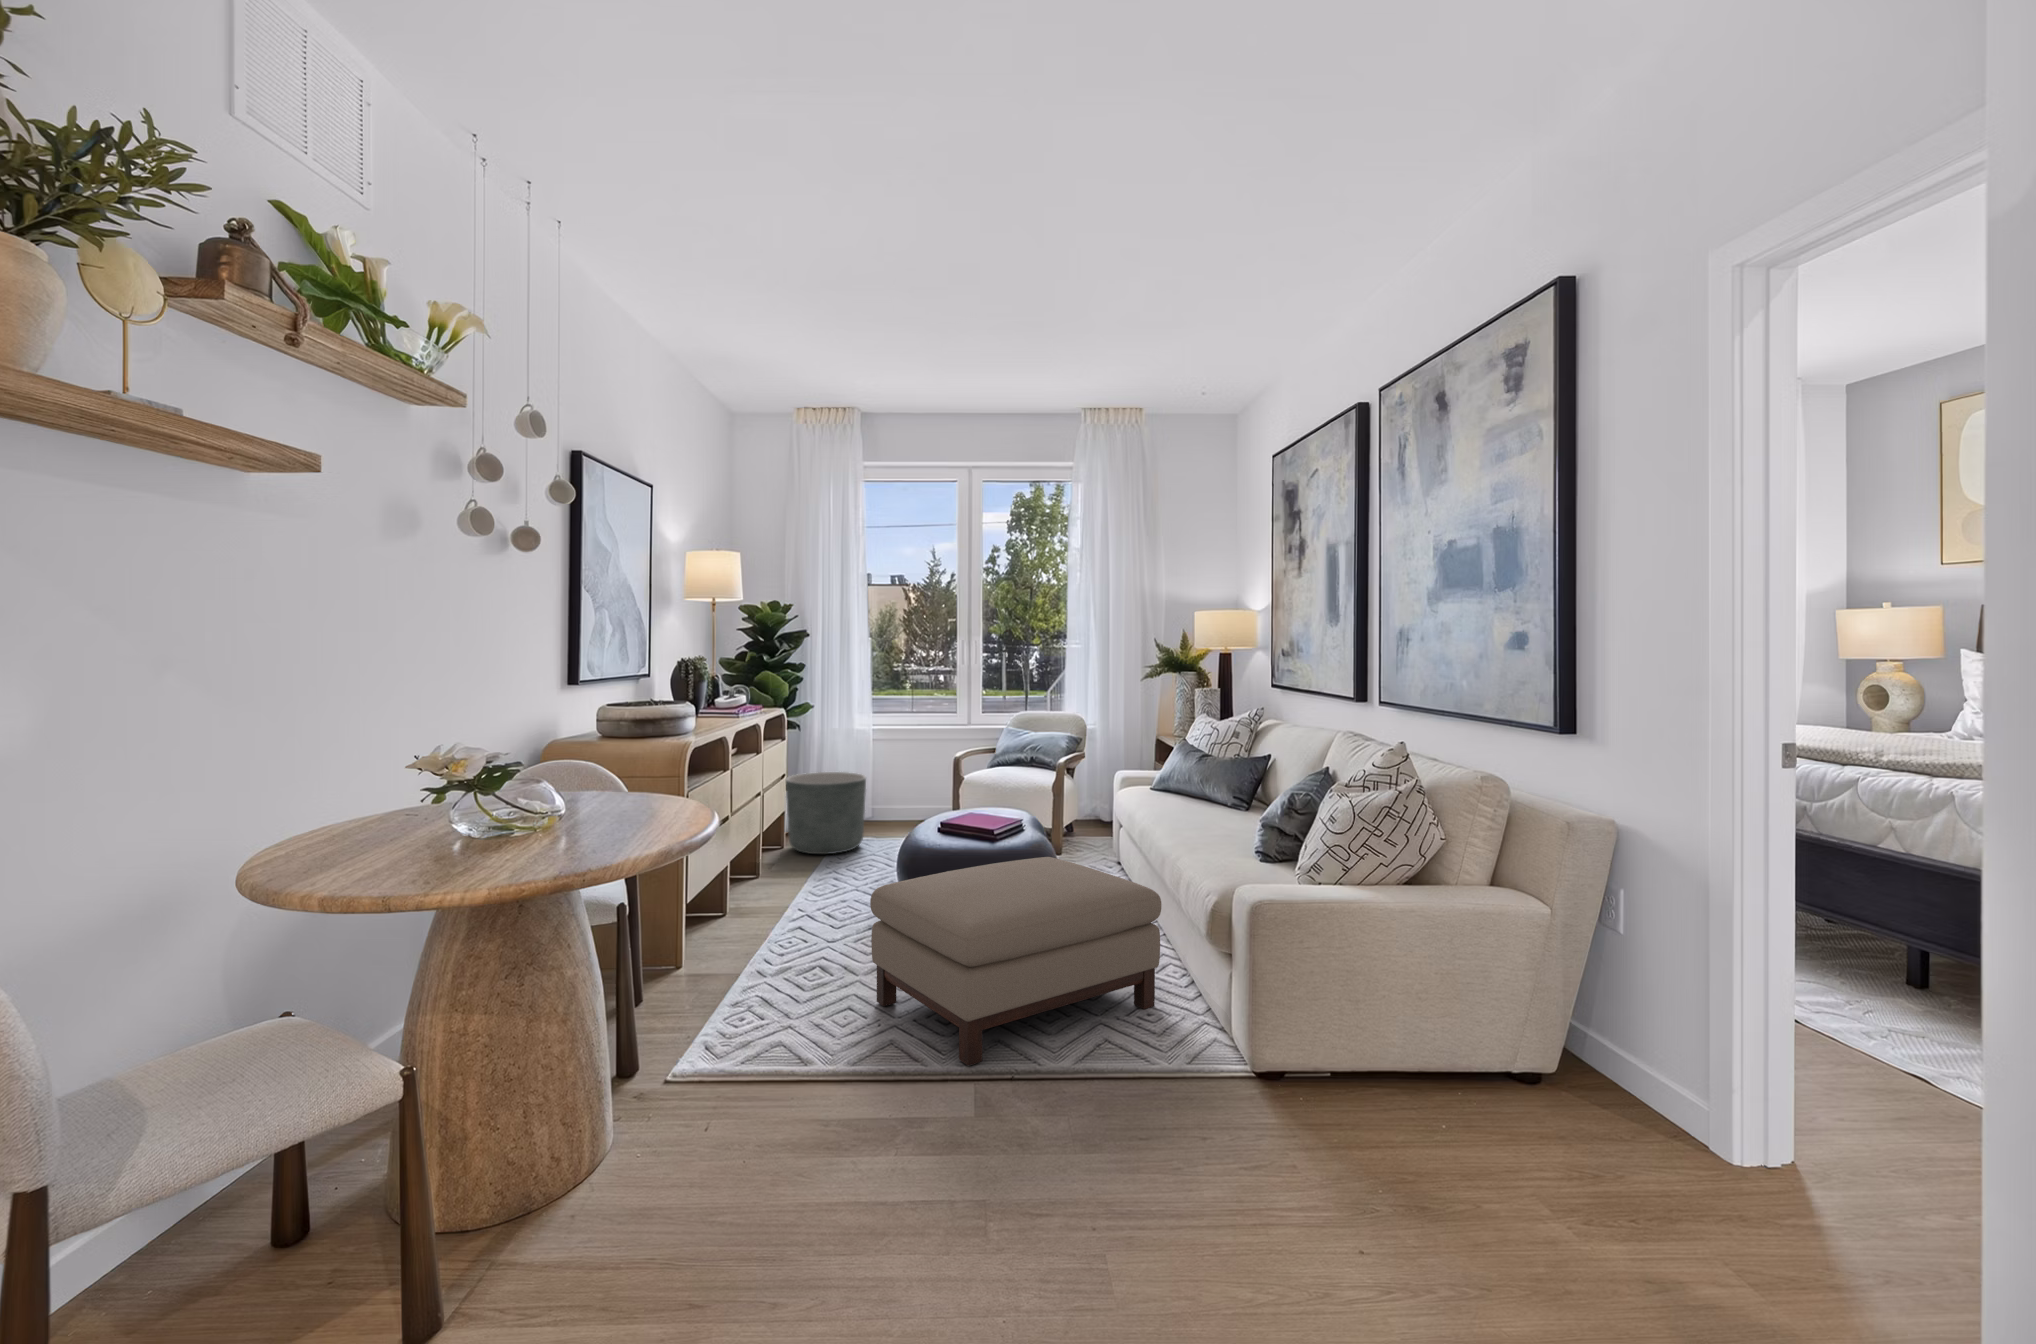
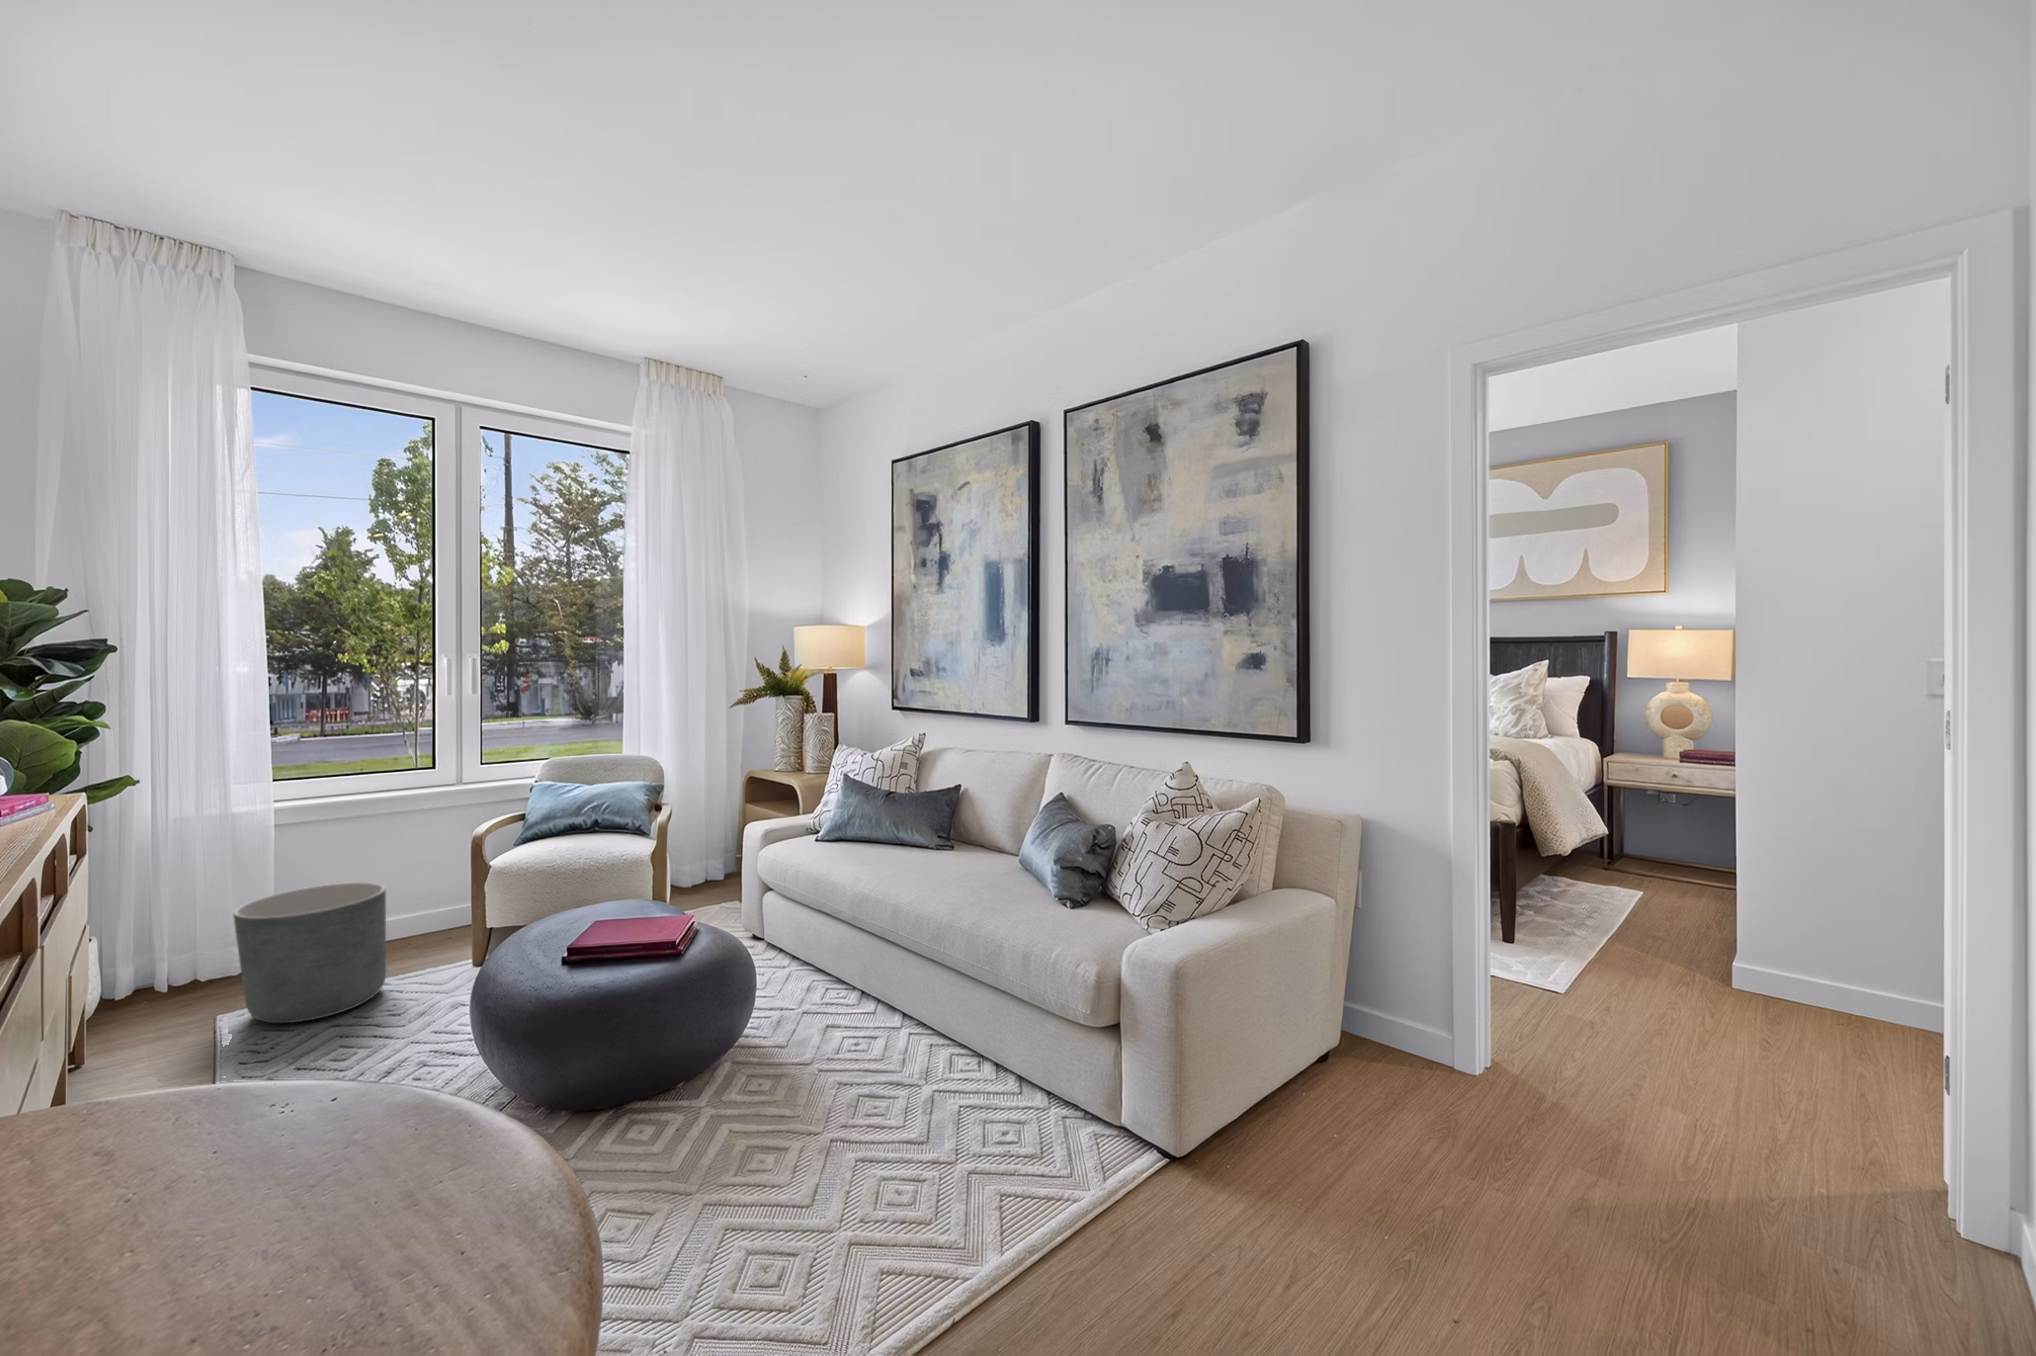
ottoman: present [870,857,1161,1066] -> none [652,951,1000,1266]

